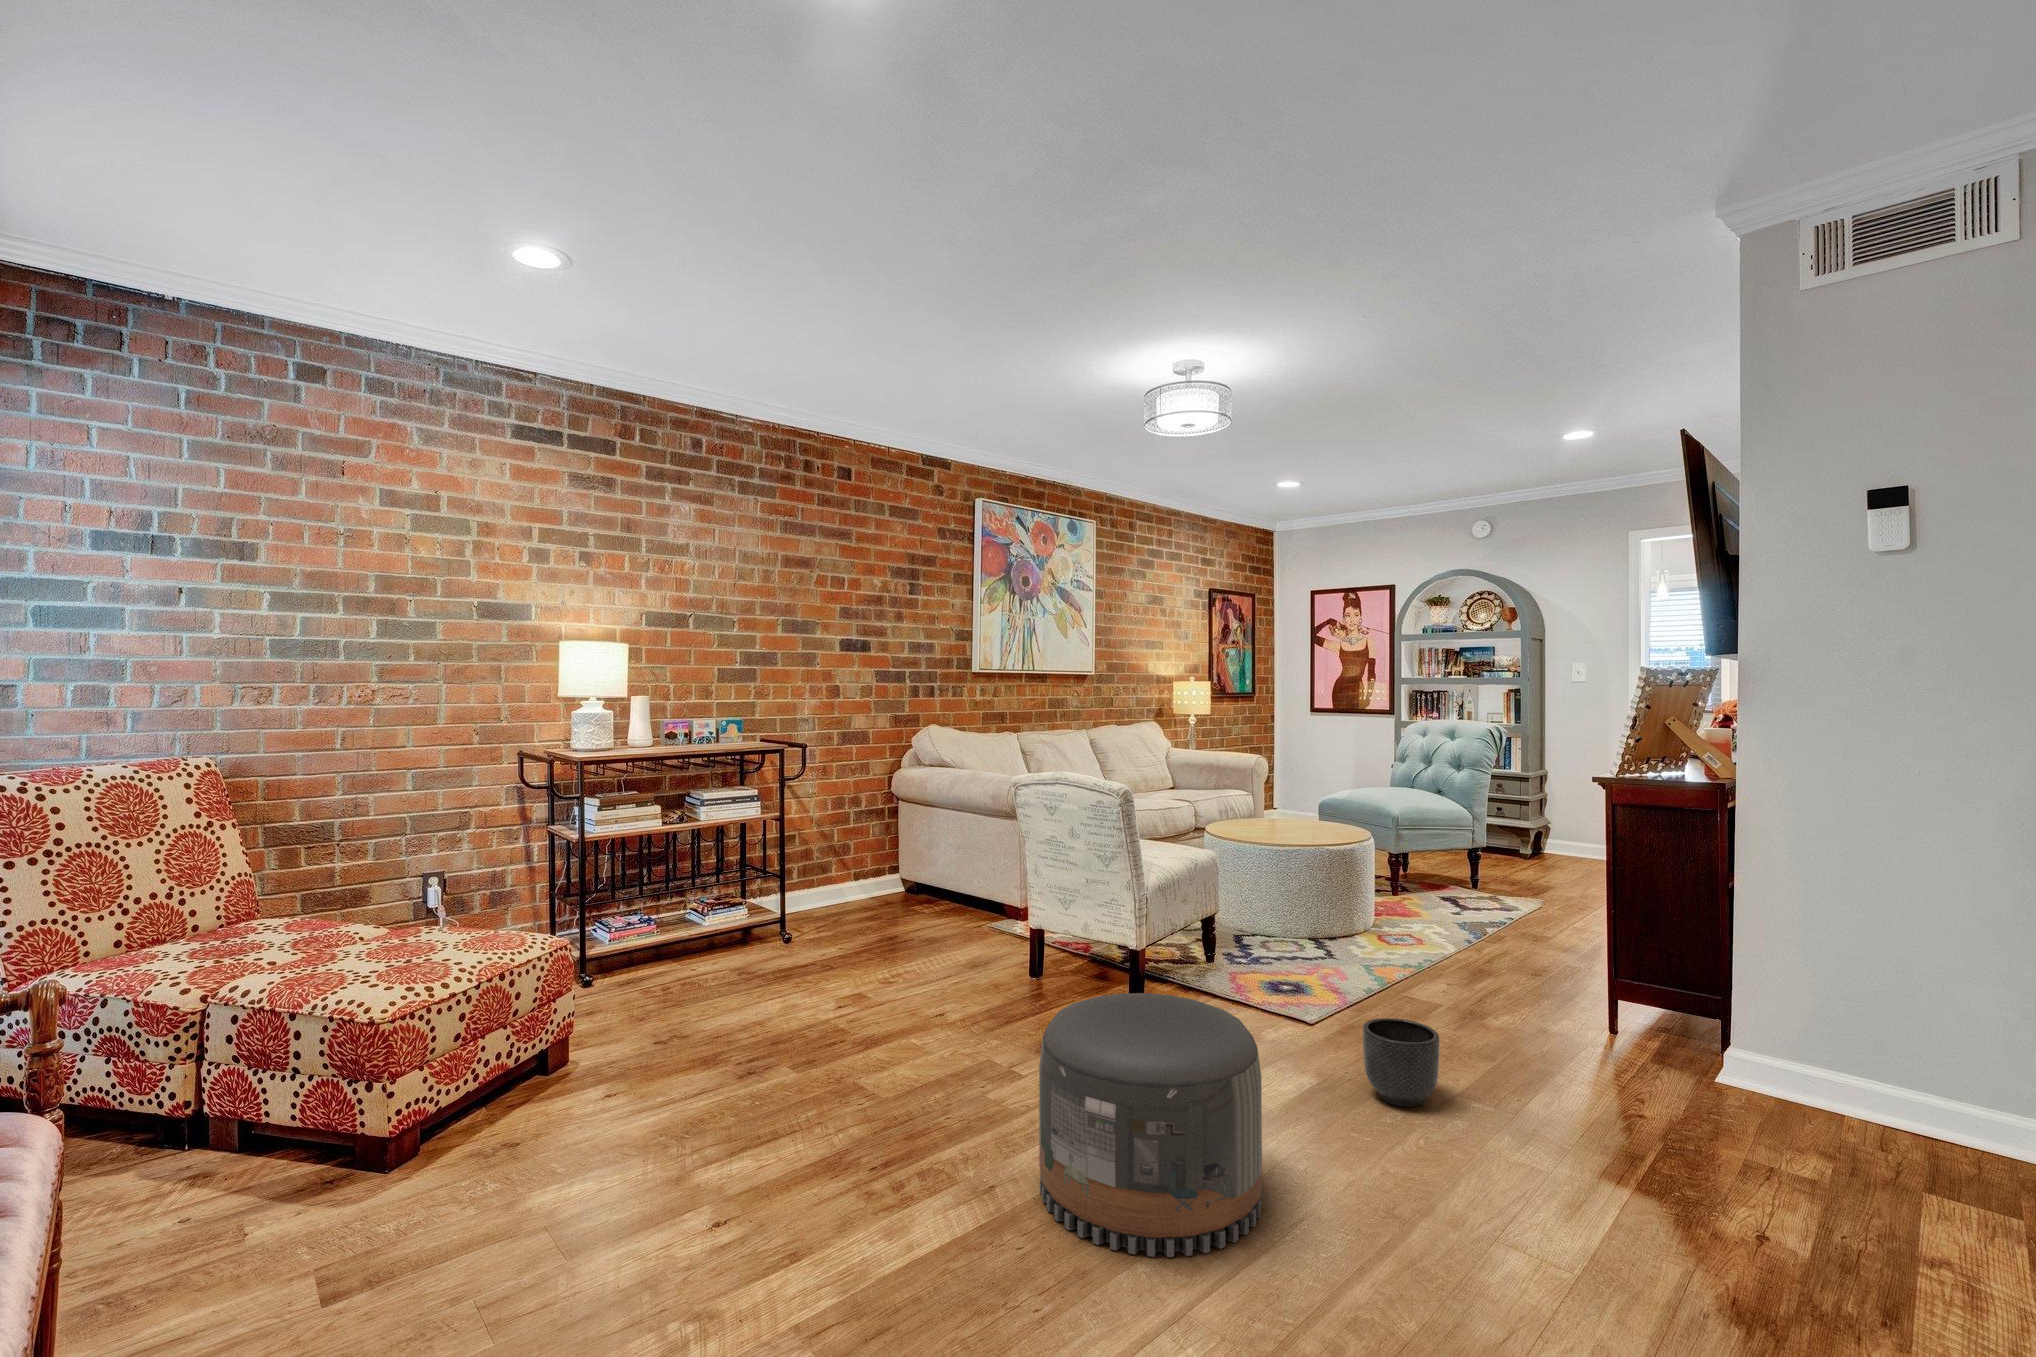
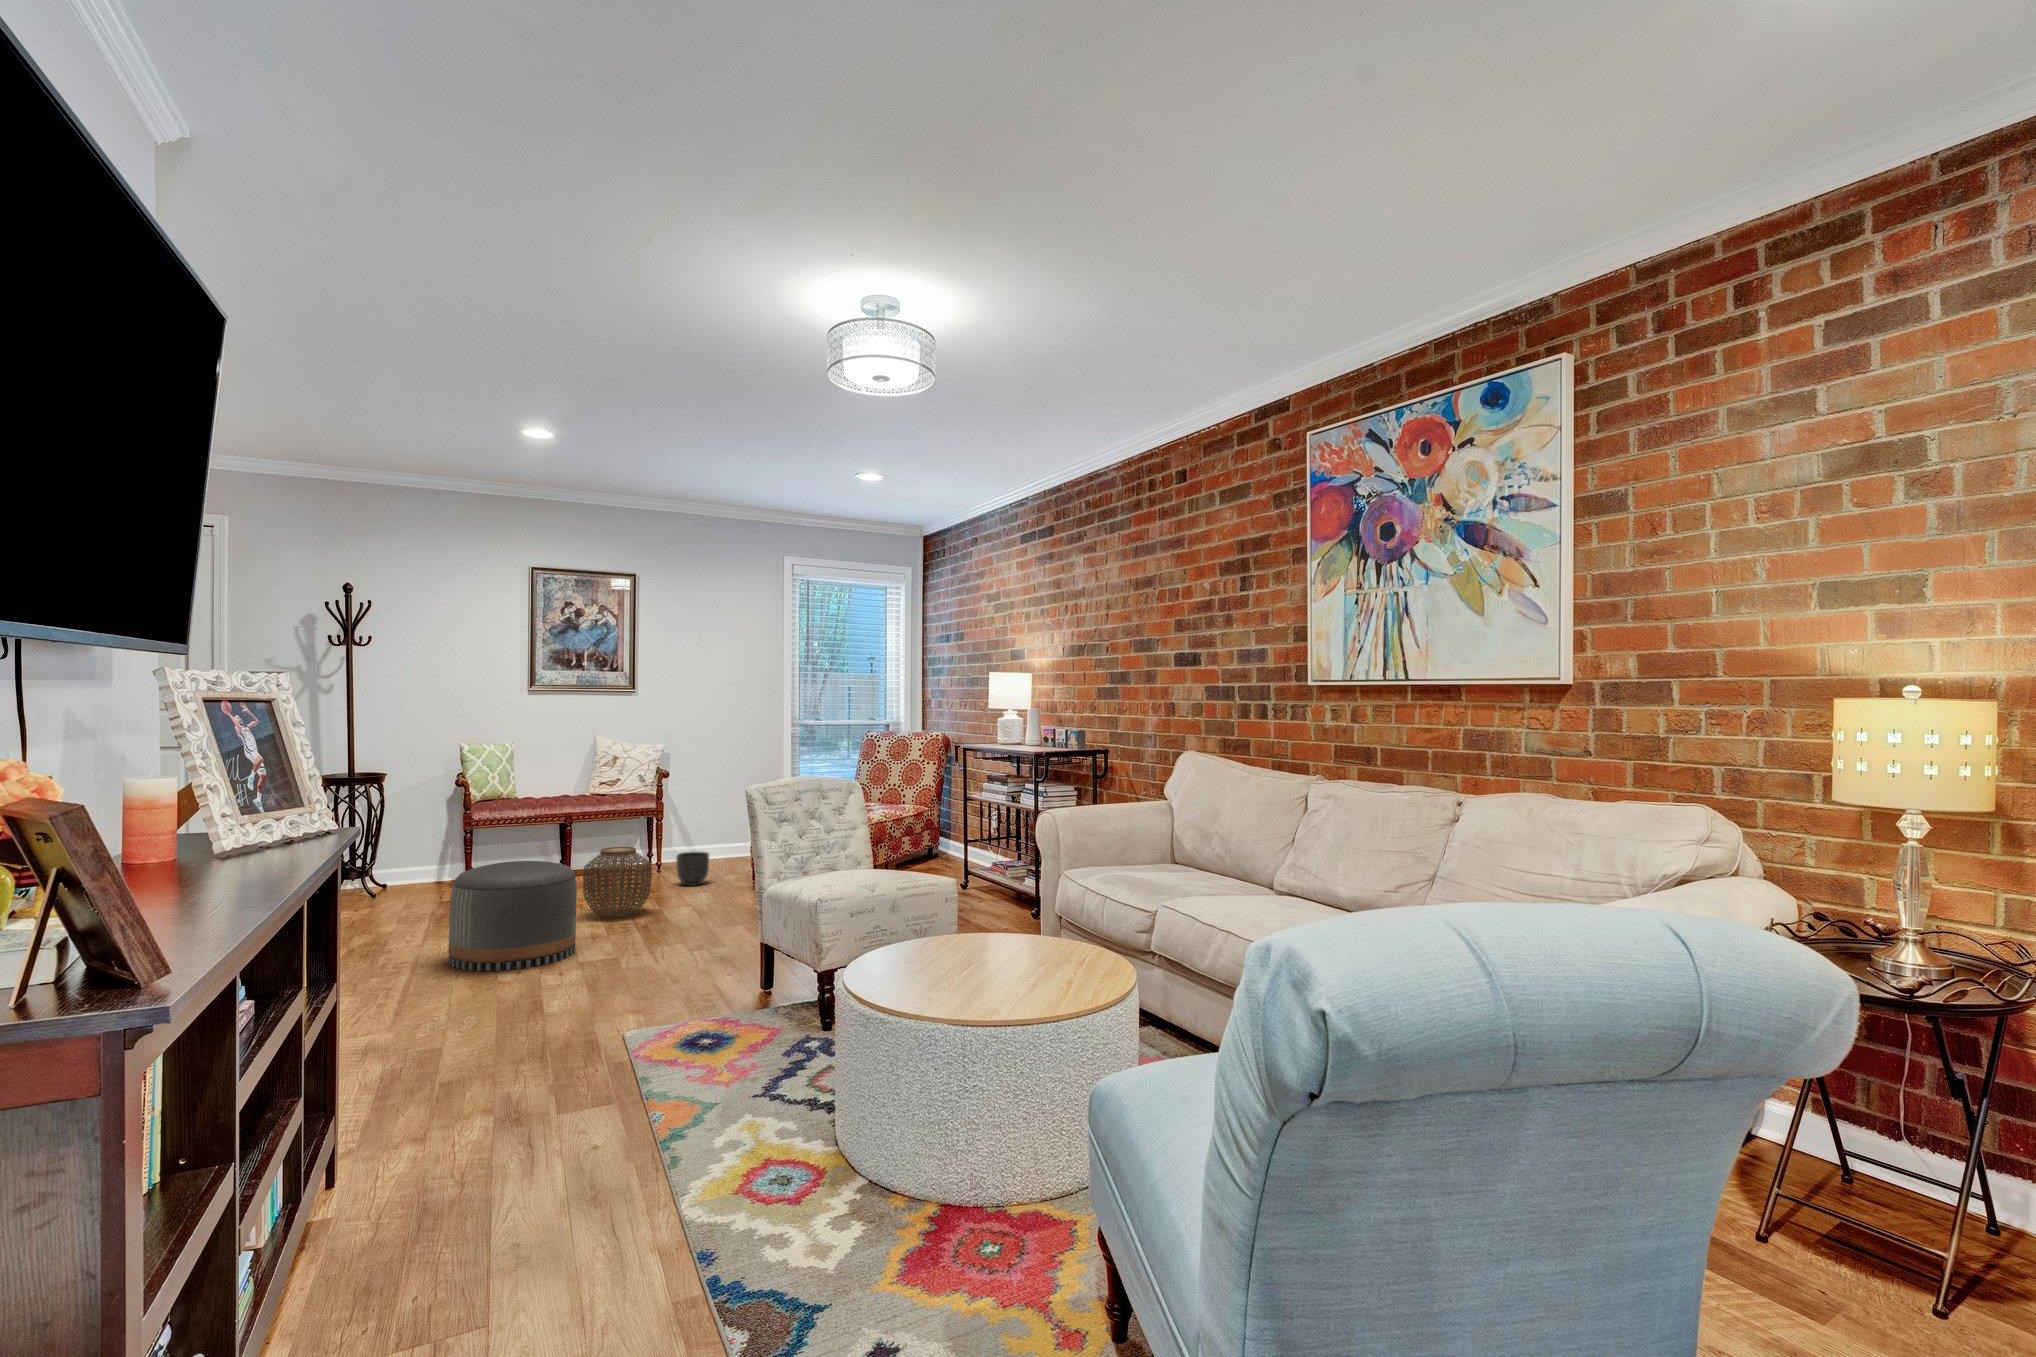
planter: present [1363,1018,1439,1107] -> present [676,852,709,886]
woven basket: none [681,1044,842,1245] -> present [583,847,651,918]

